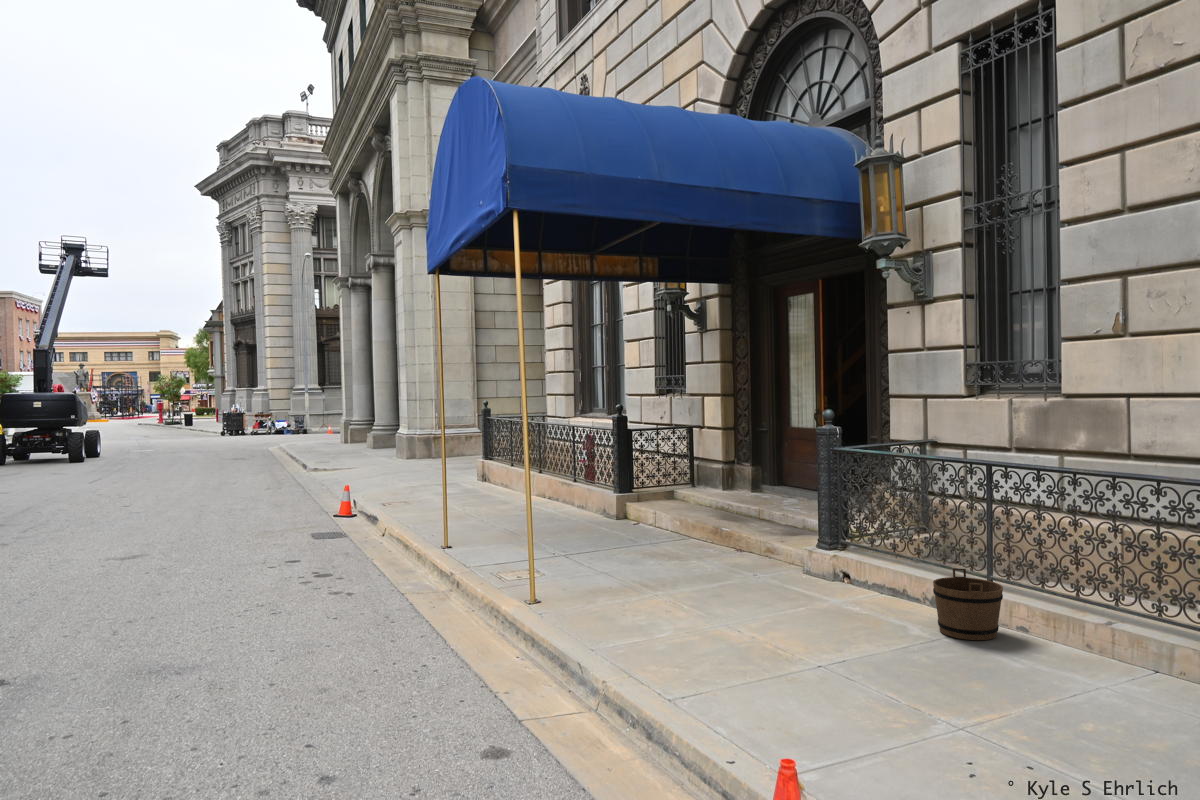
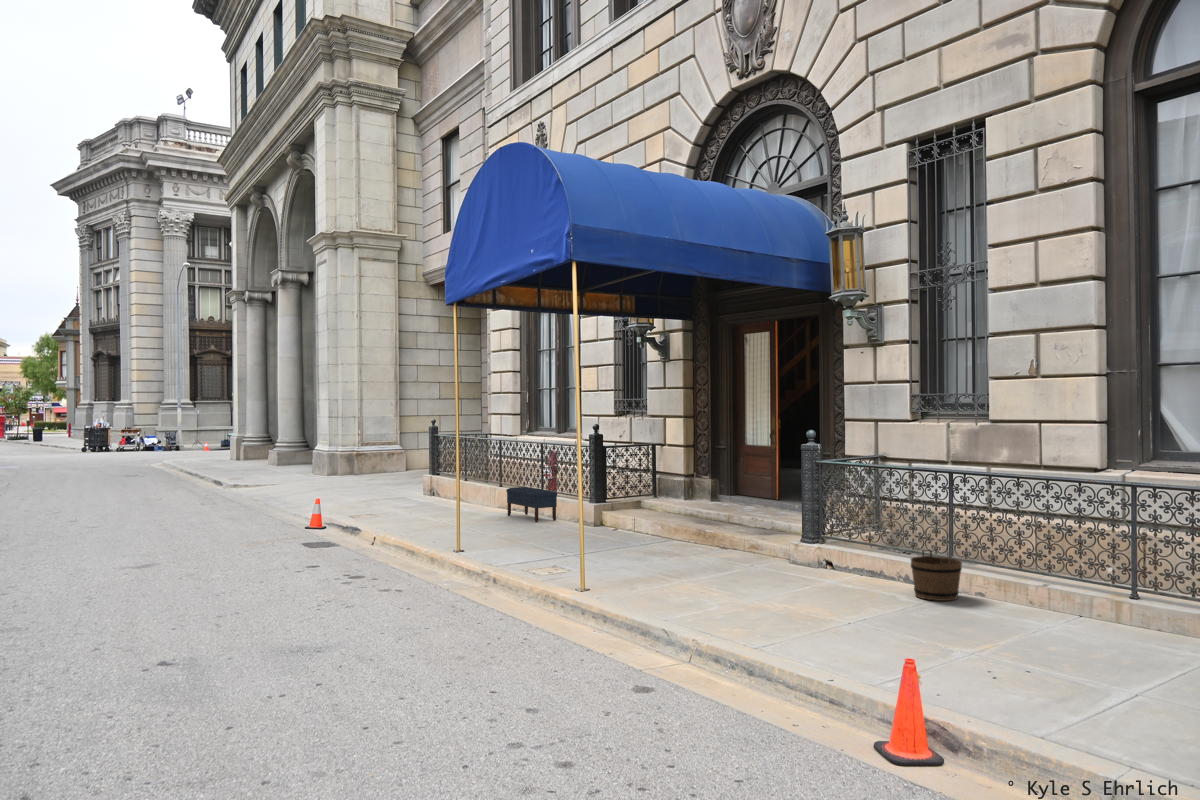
bench: none [536,472,584,512] -> present [506,487,557,522]

